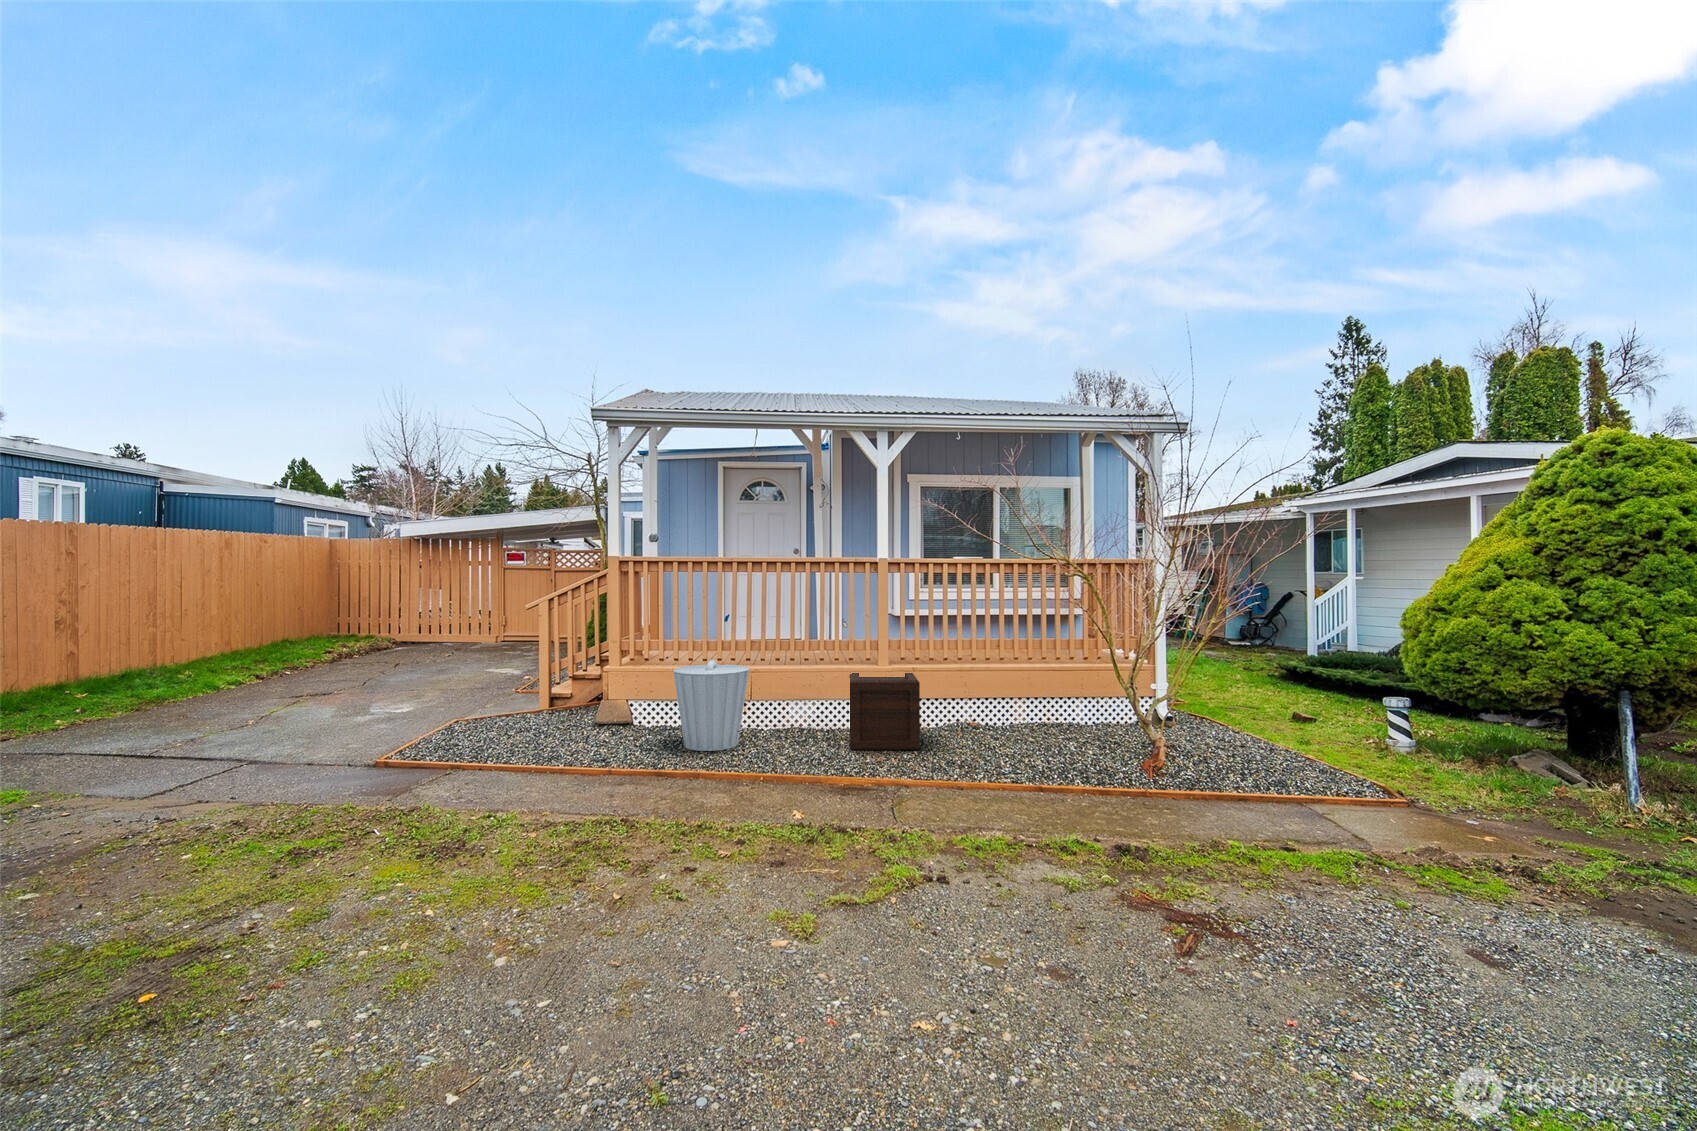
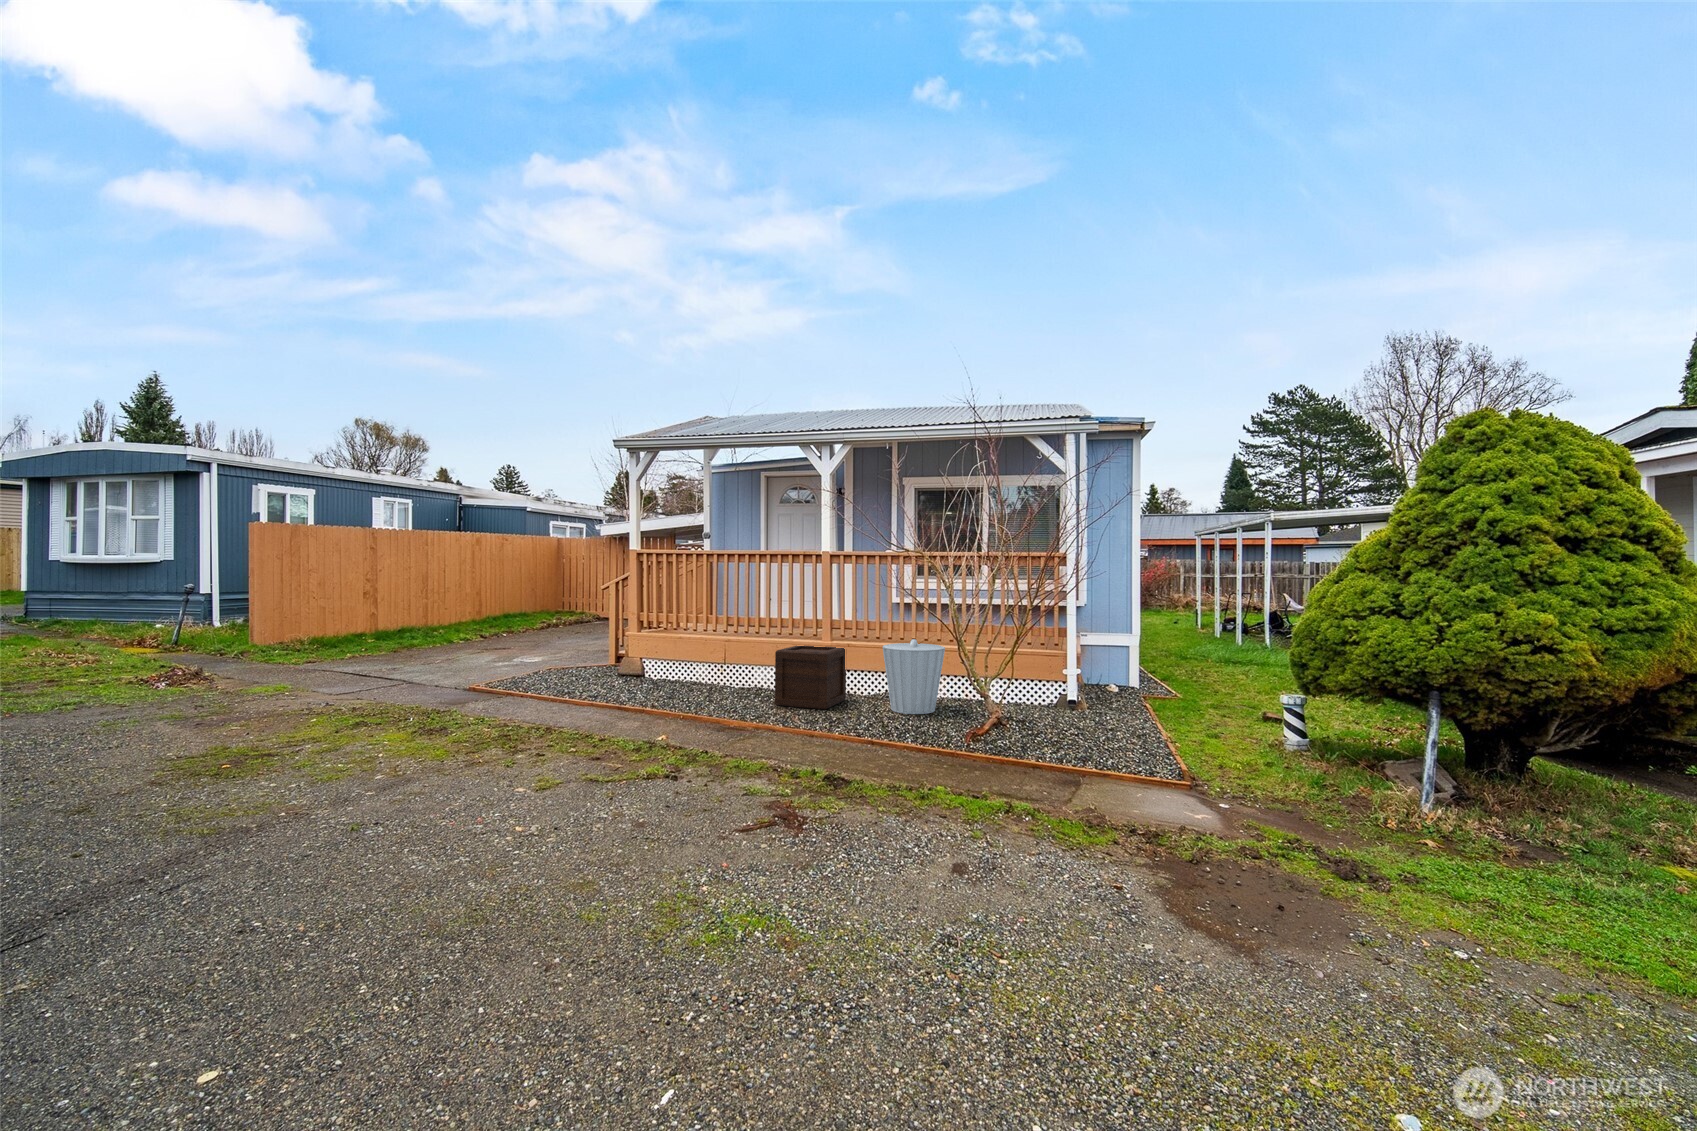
trash can: present [673,660,749,751] -> present [883,639,945,714]

